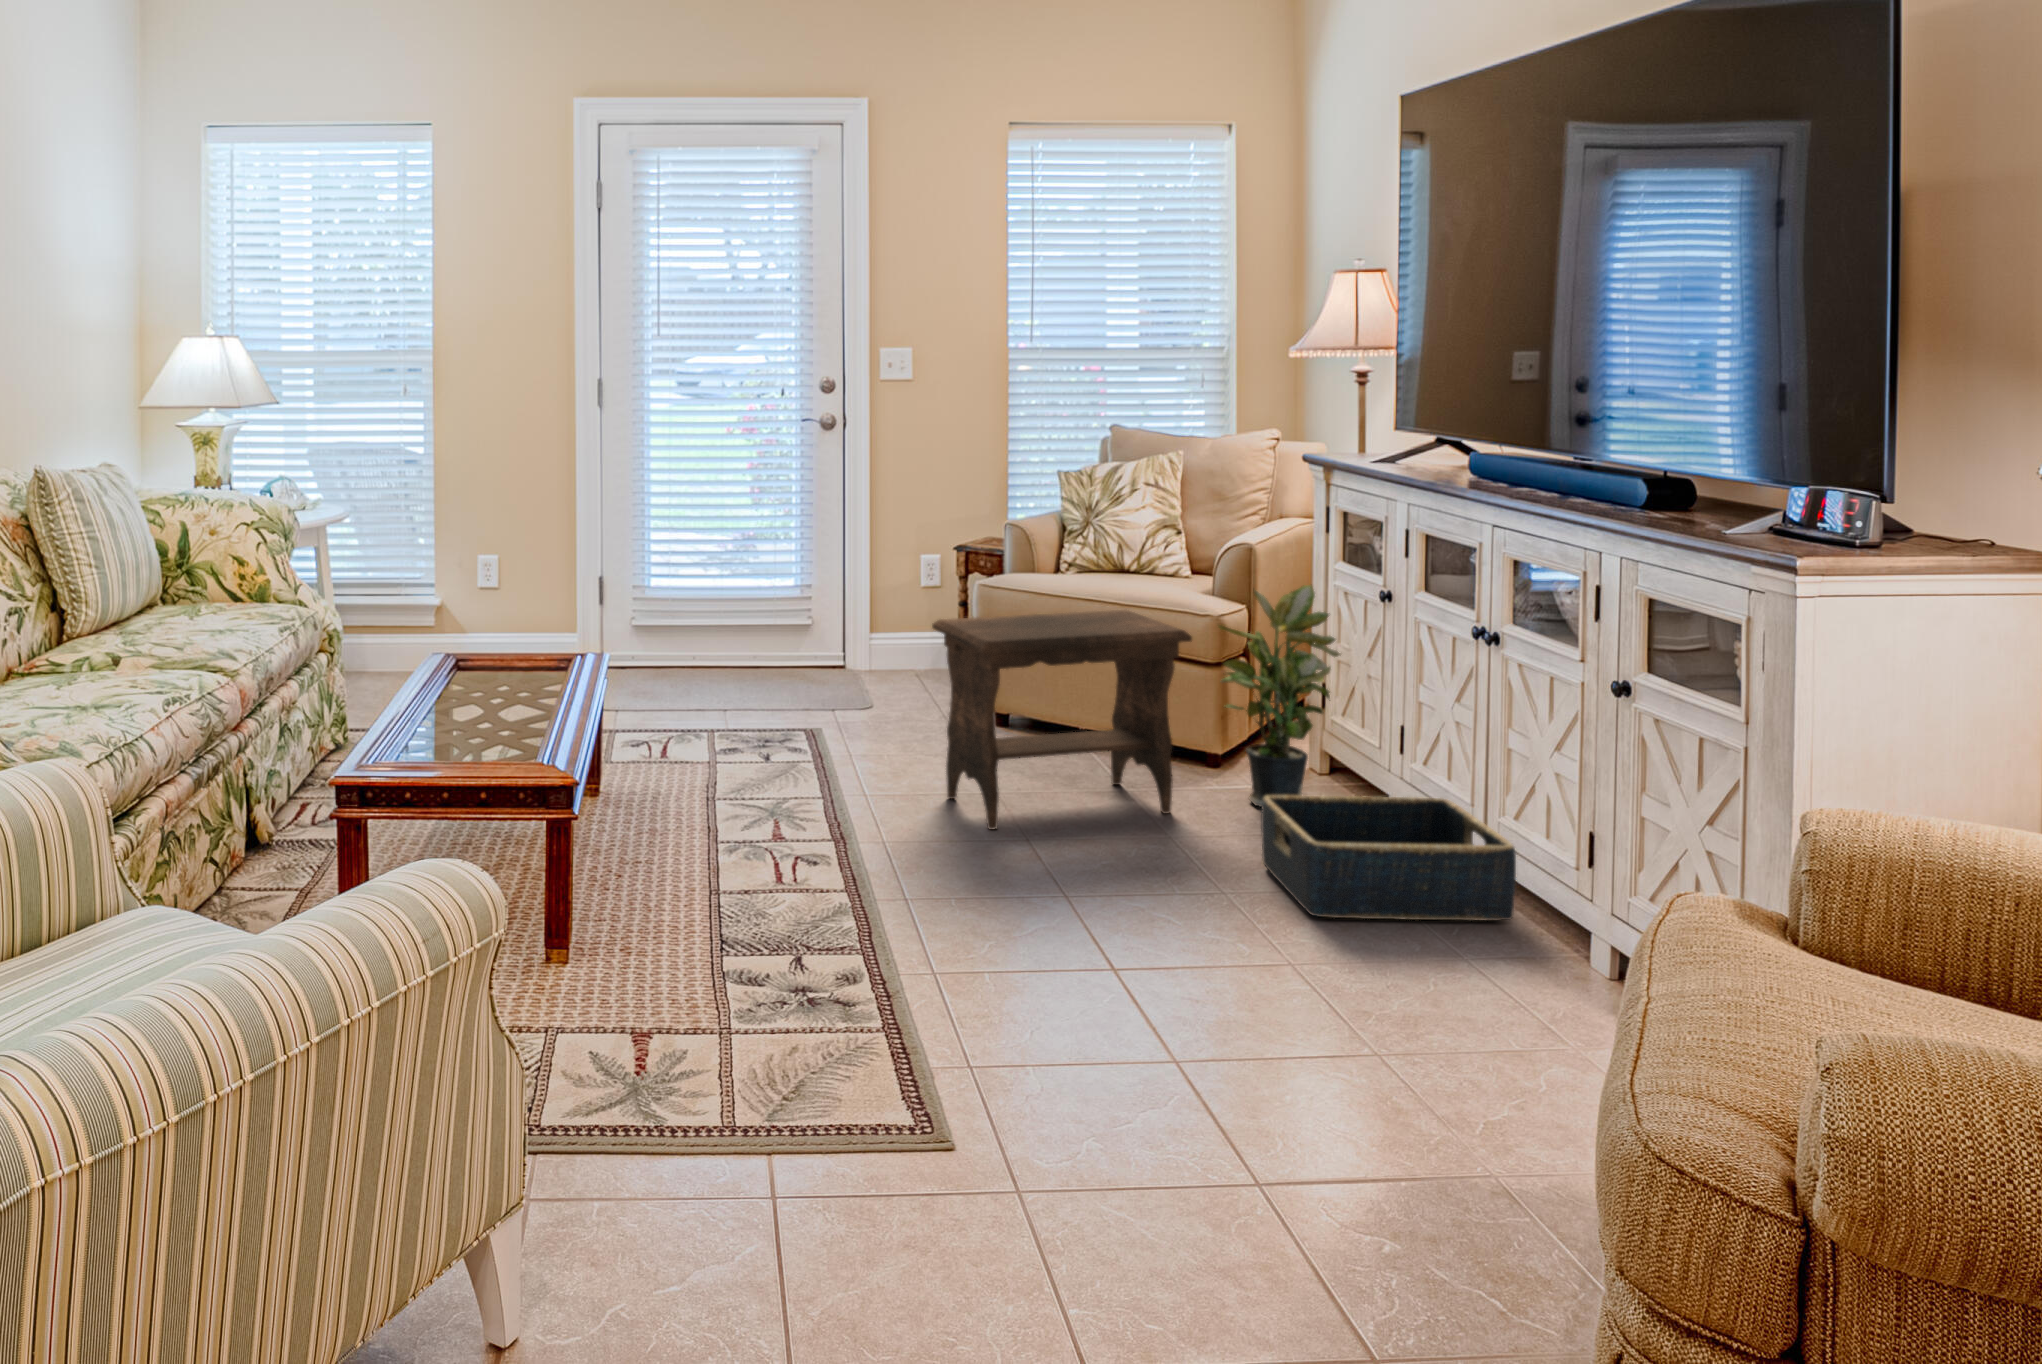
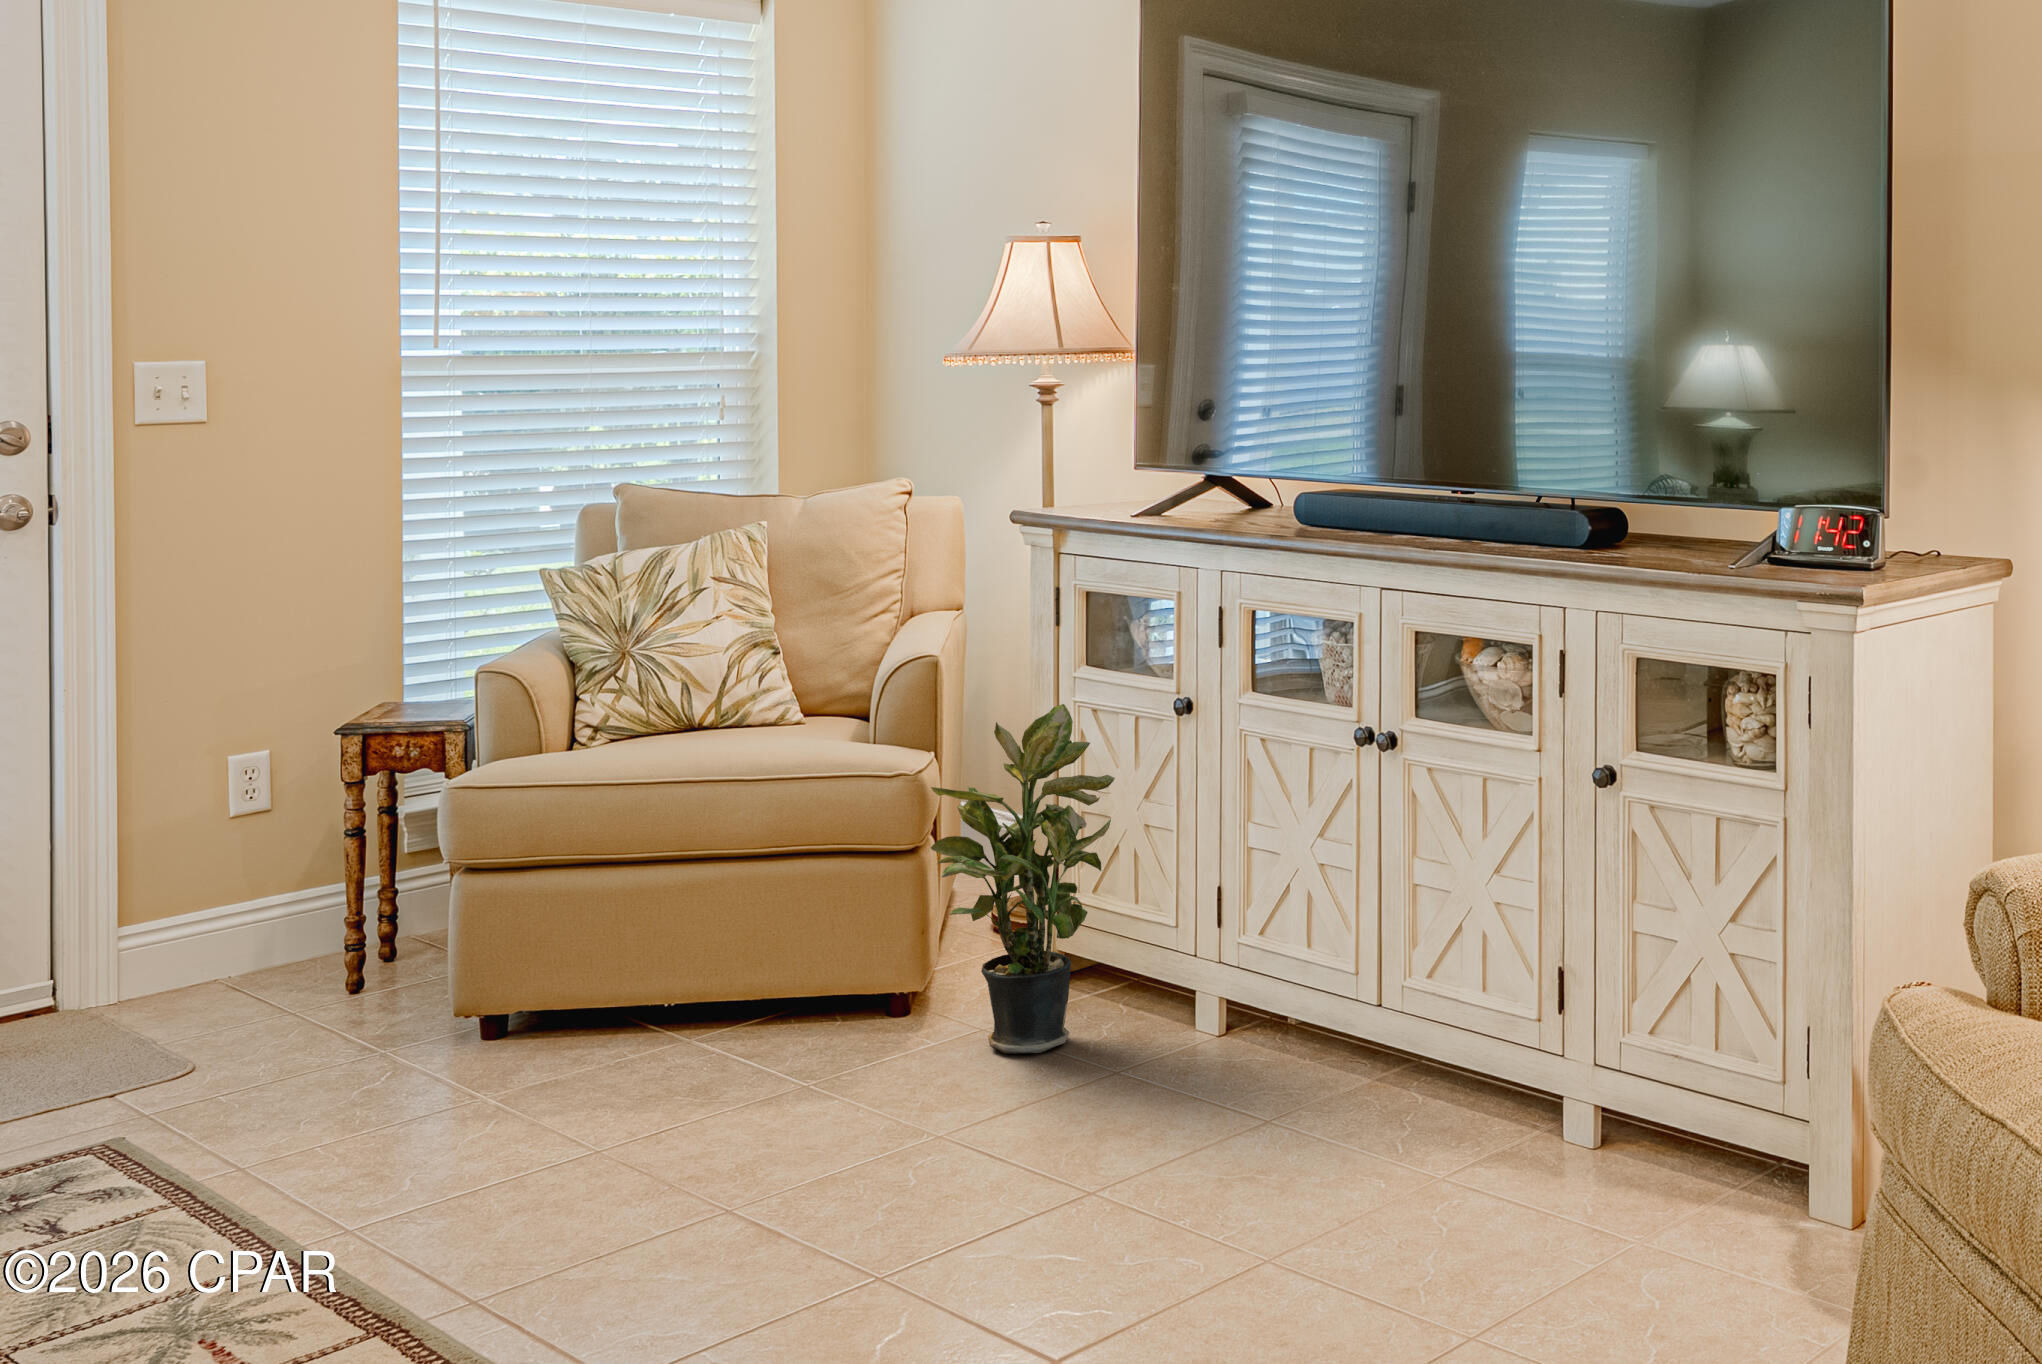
footstool: present [932,610,1192,830] -> none [484,791,927,1223]
basket: present [1261,795,1516,921] -> none [1096,973,1439,1192]

